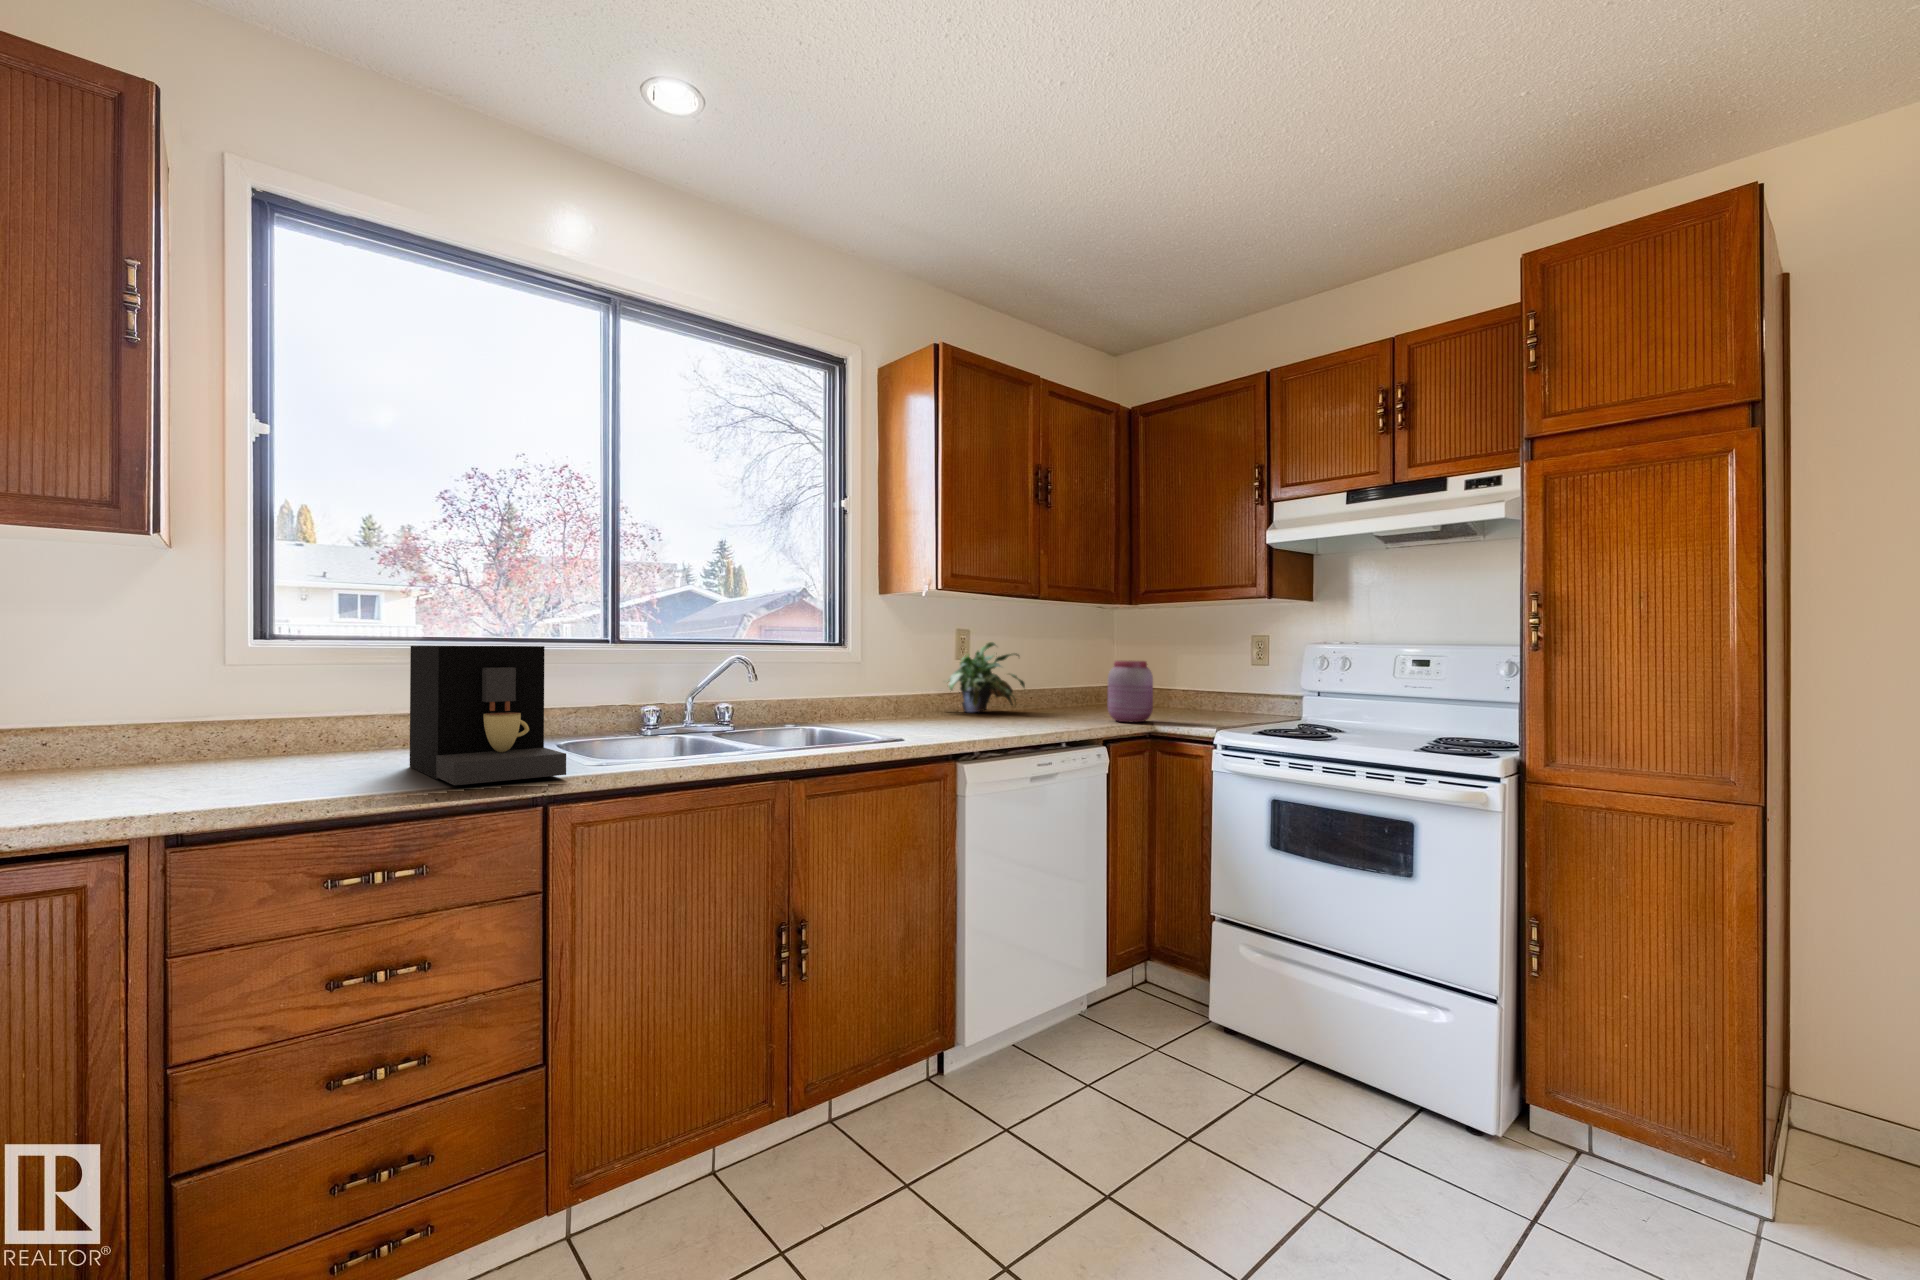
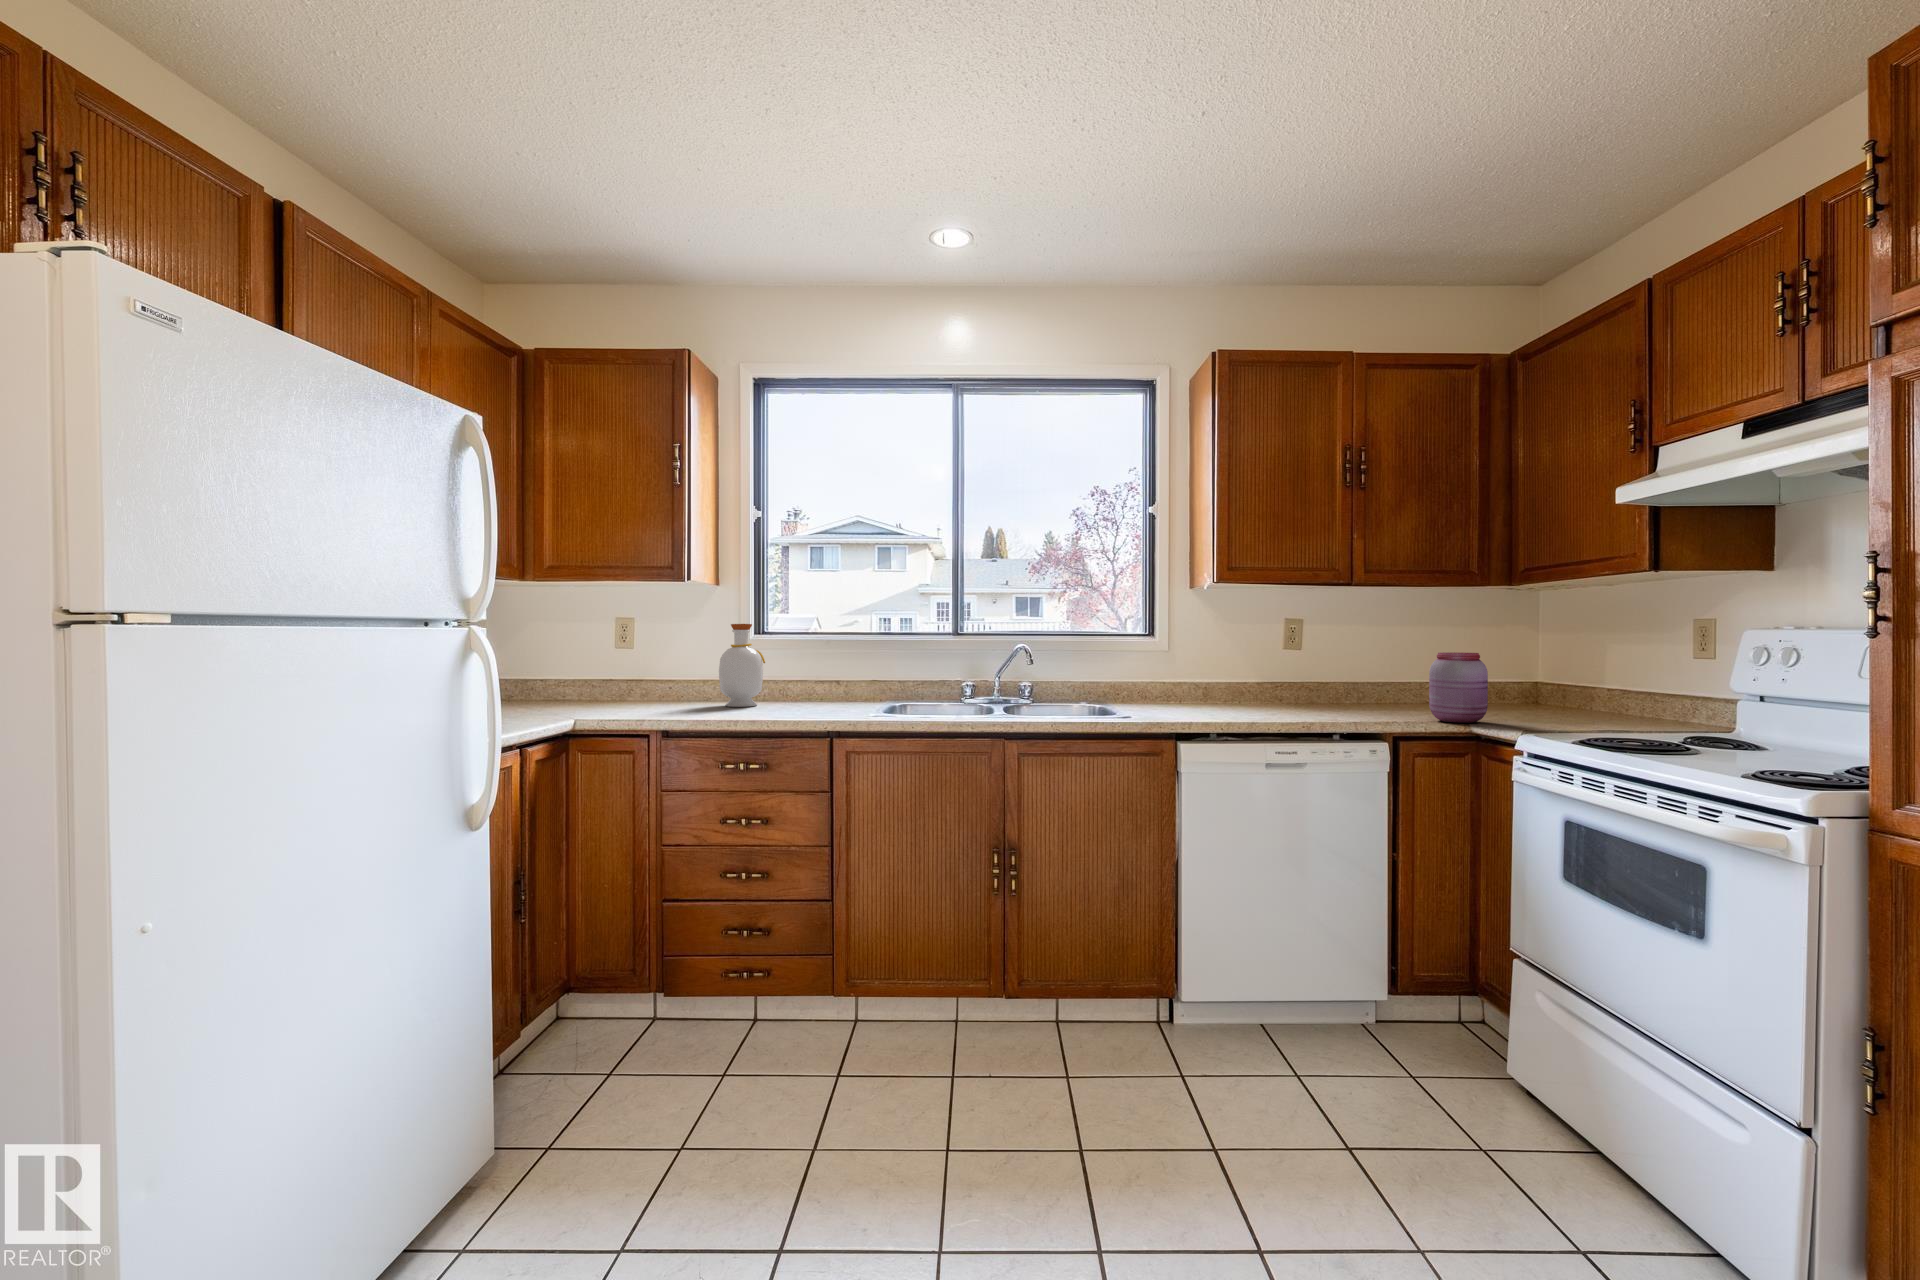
bottle: none [209,620,316,771] -> present [719,624,765,707]
potted plant: present [948,642,1025,712] -> none [1274,632,1377,704]
coffee maker: present [410,646,566,785] -> none [771,638,850,719]

